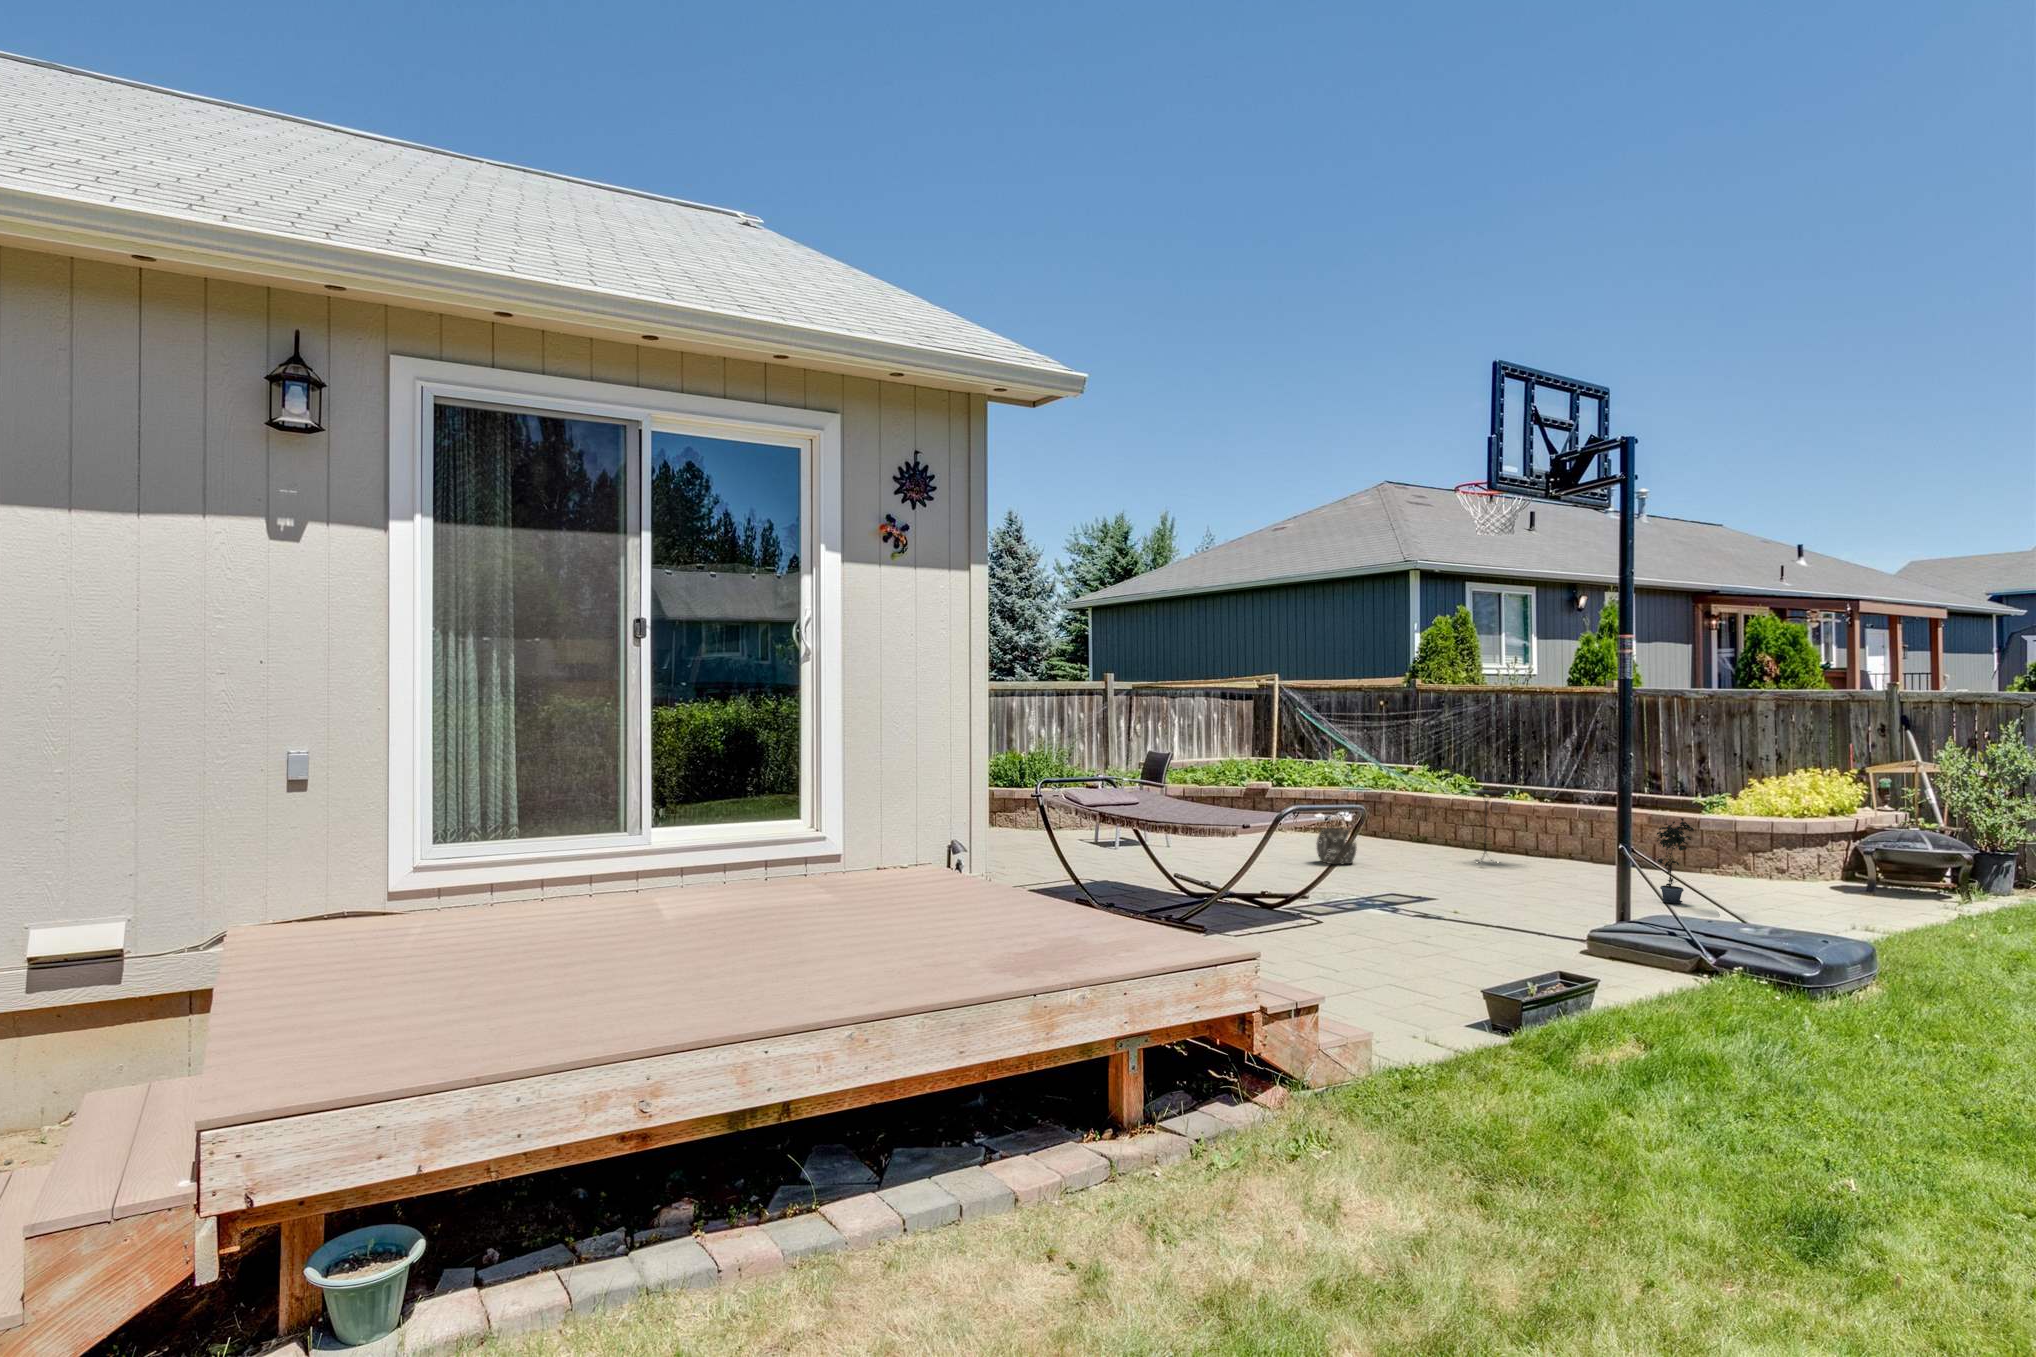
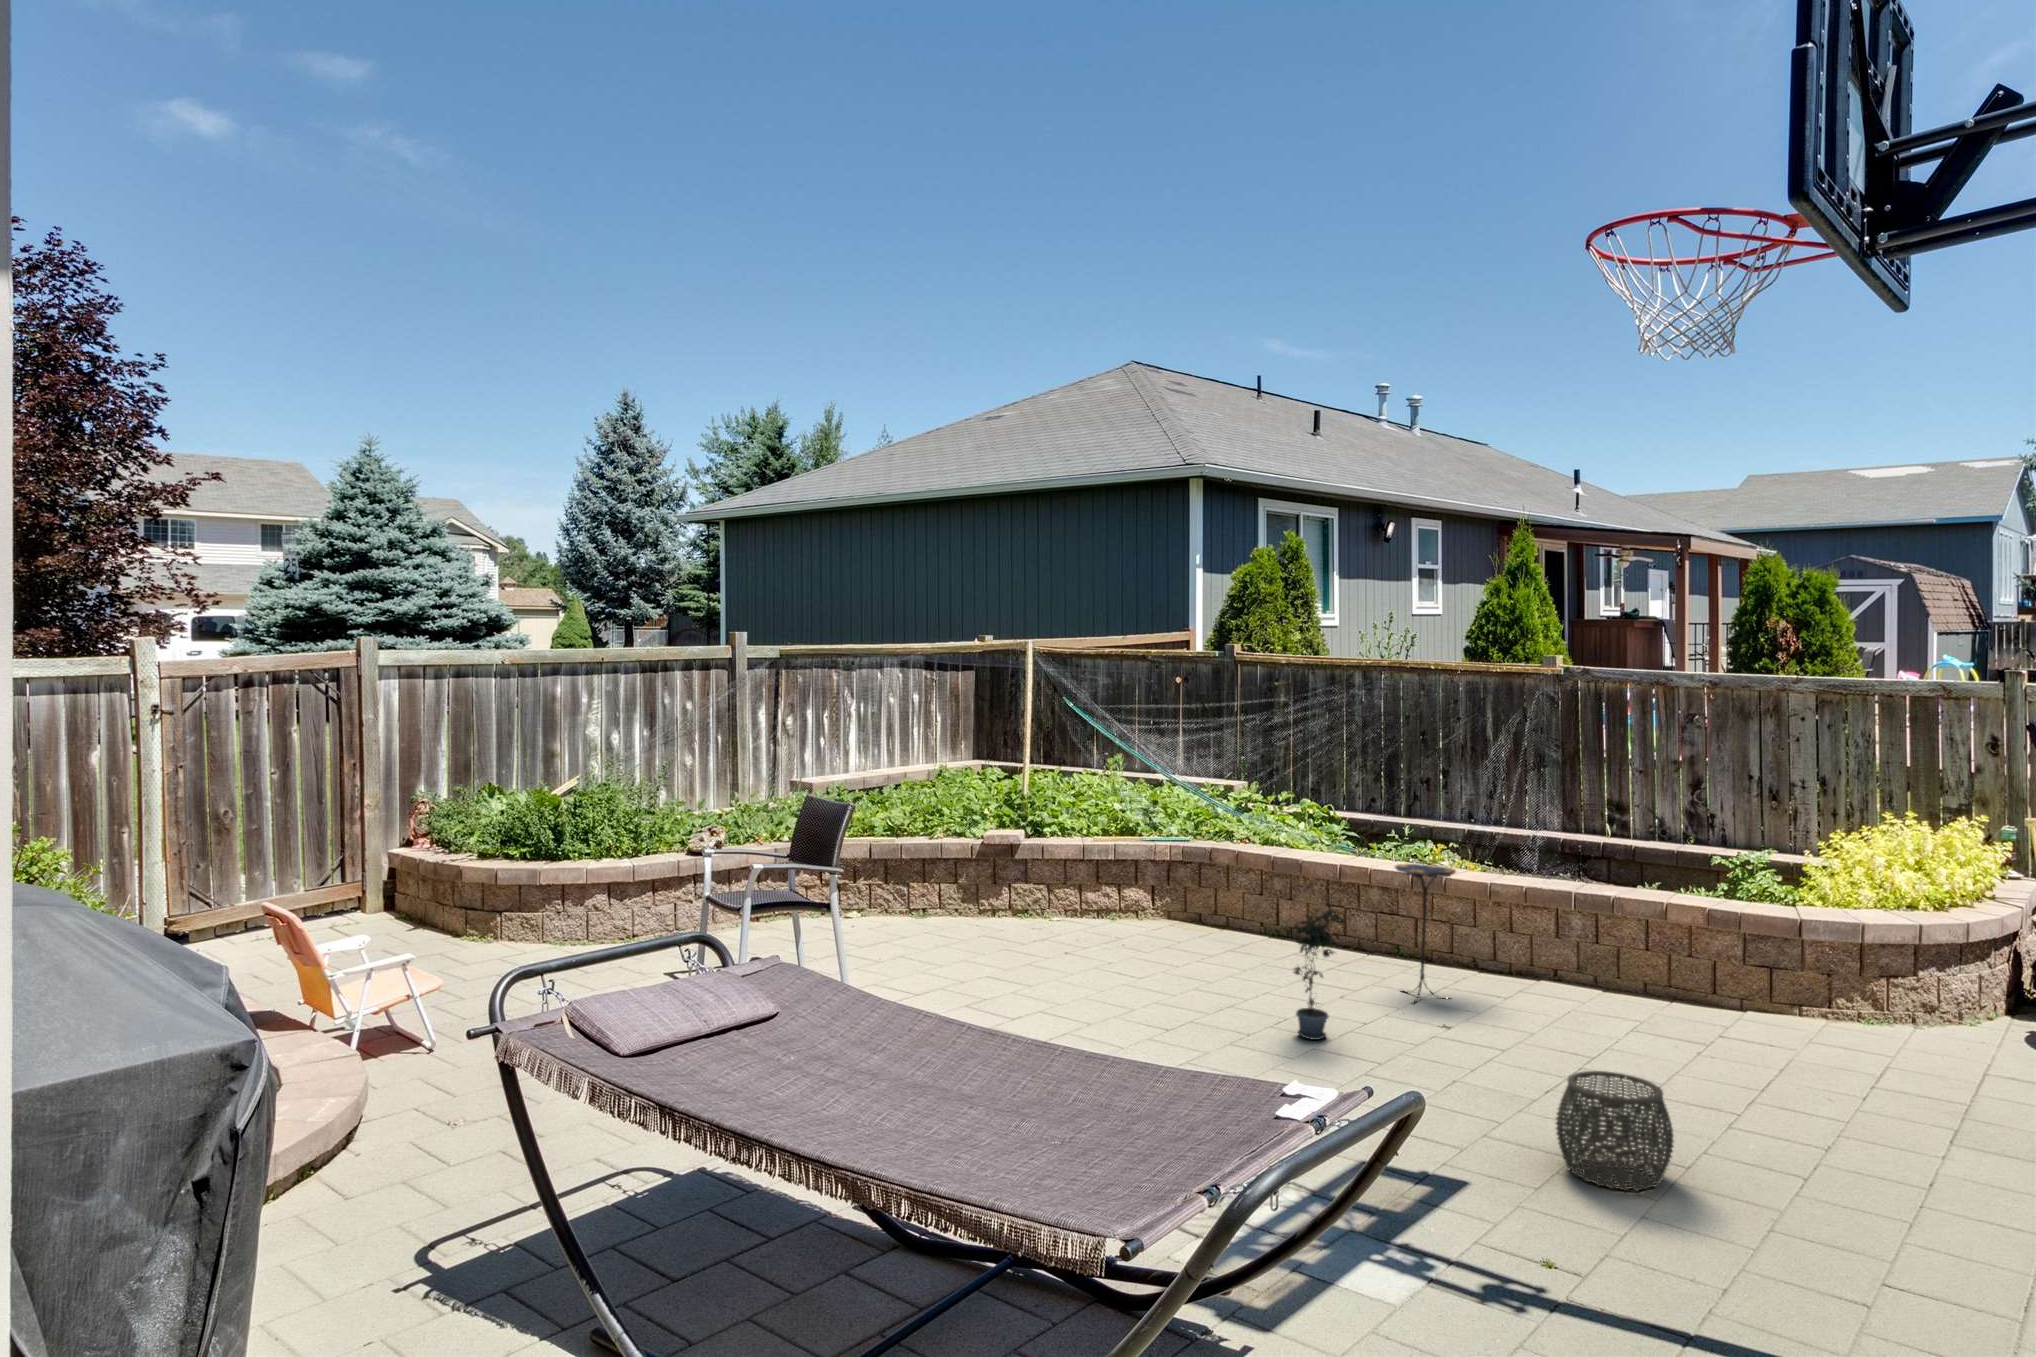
potted plant: present [1657,818,1694,904] -> present [1293,904,1344,1040]
woven basket: present [1316,828,1357,864] -> present [1556,1071,1674,1191]

